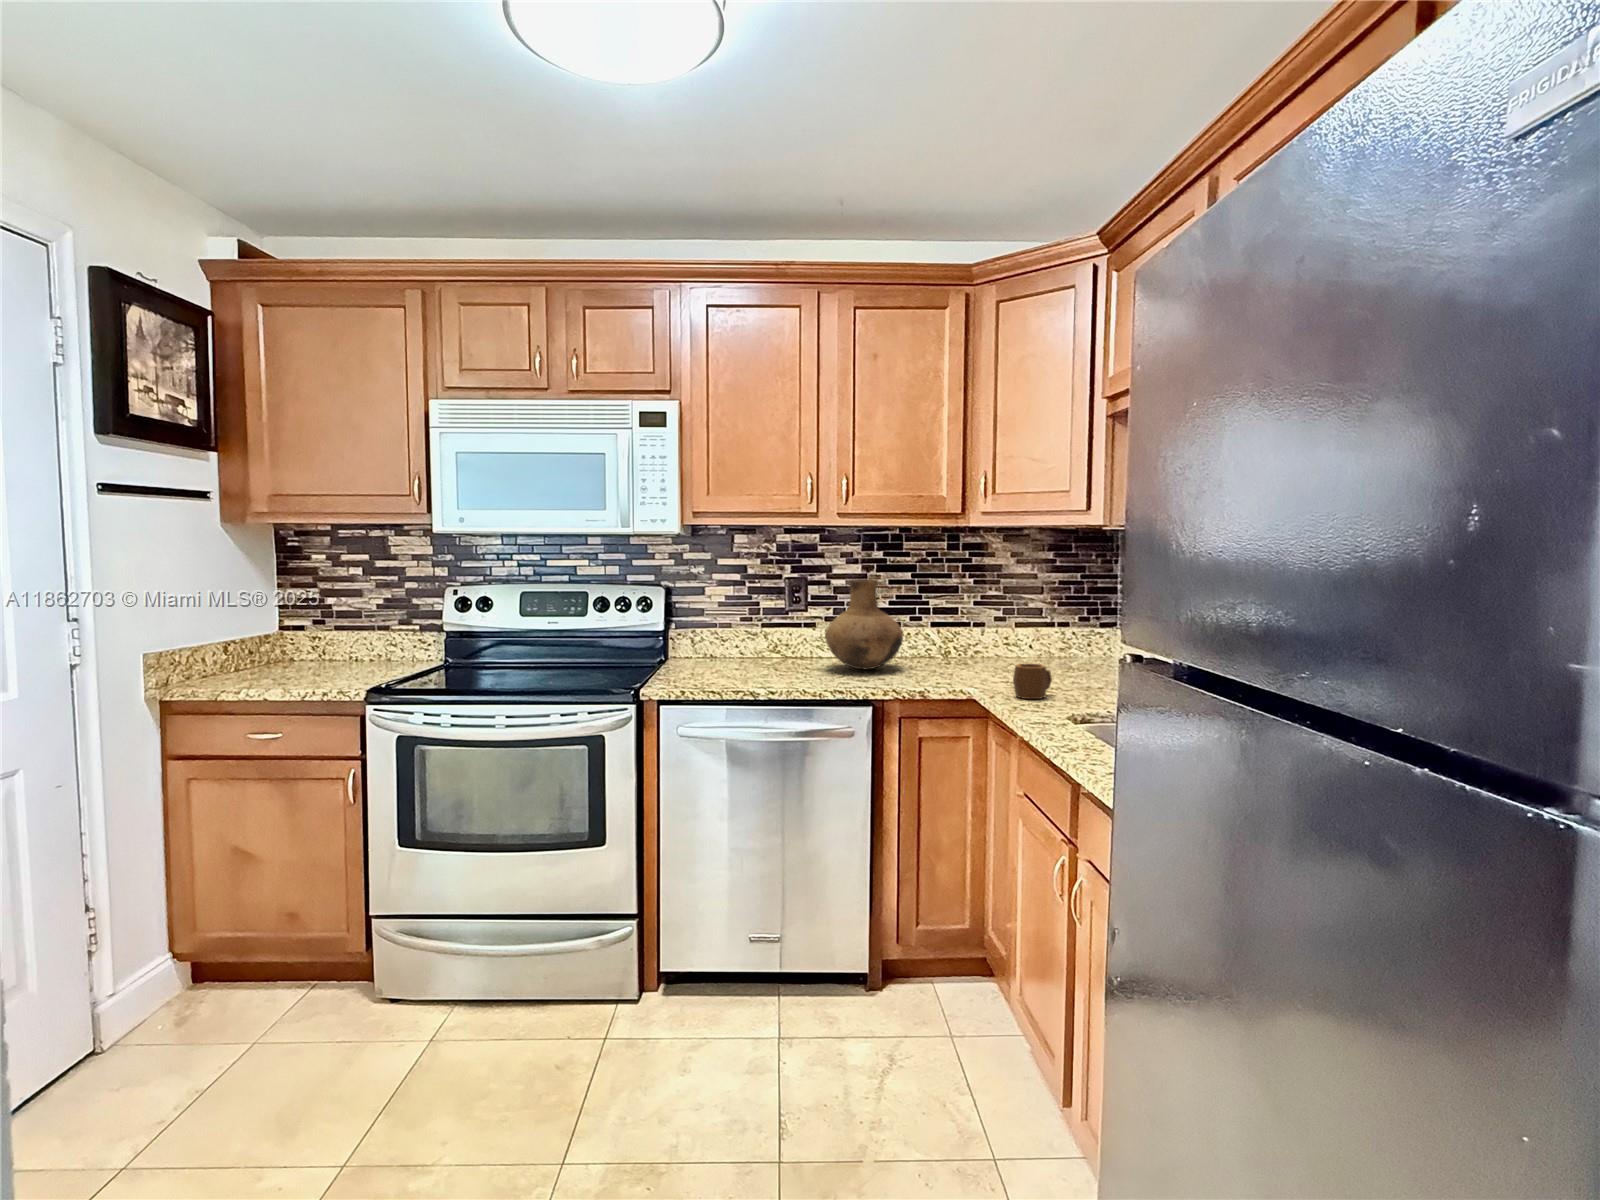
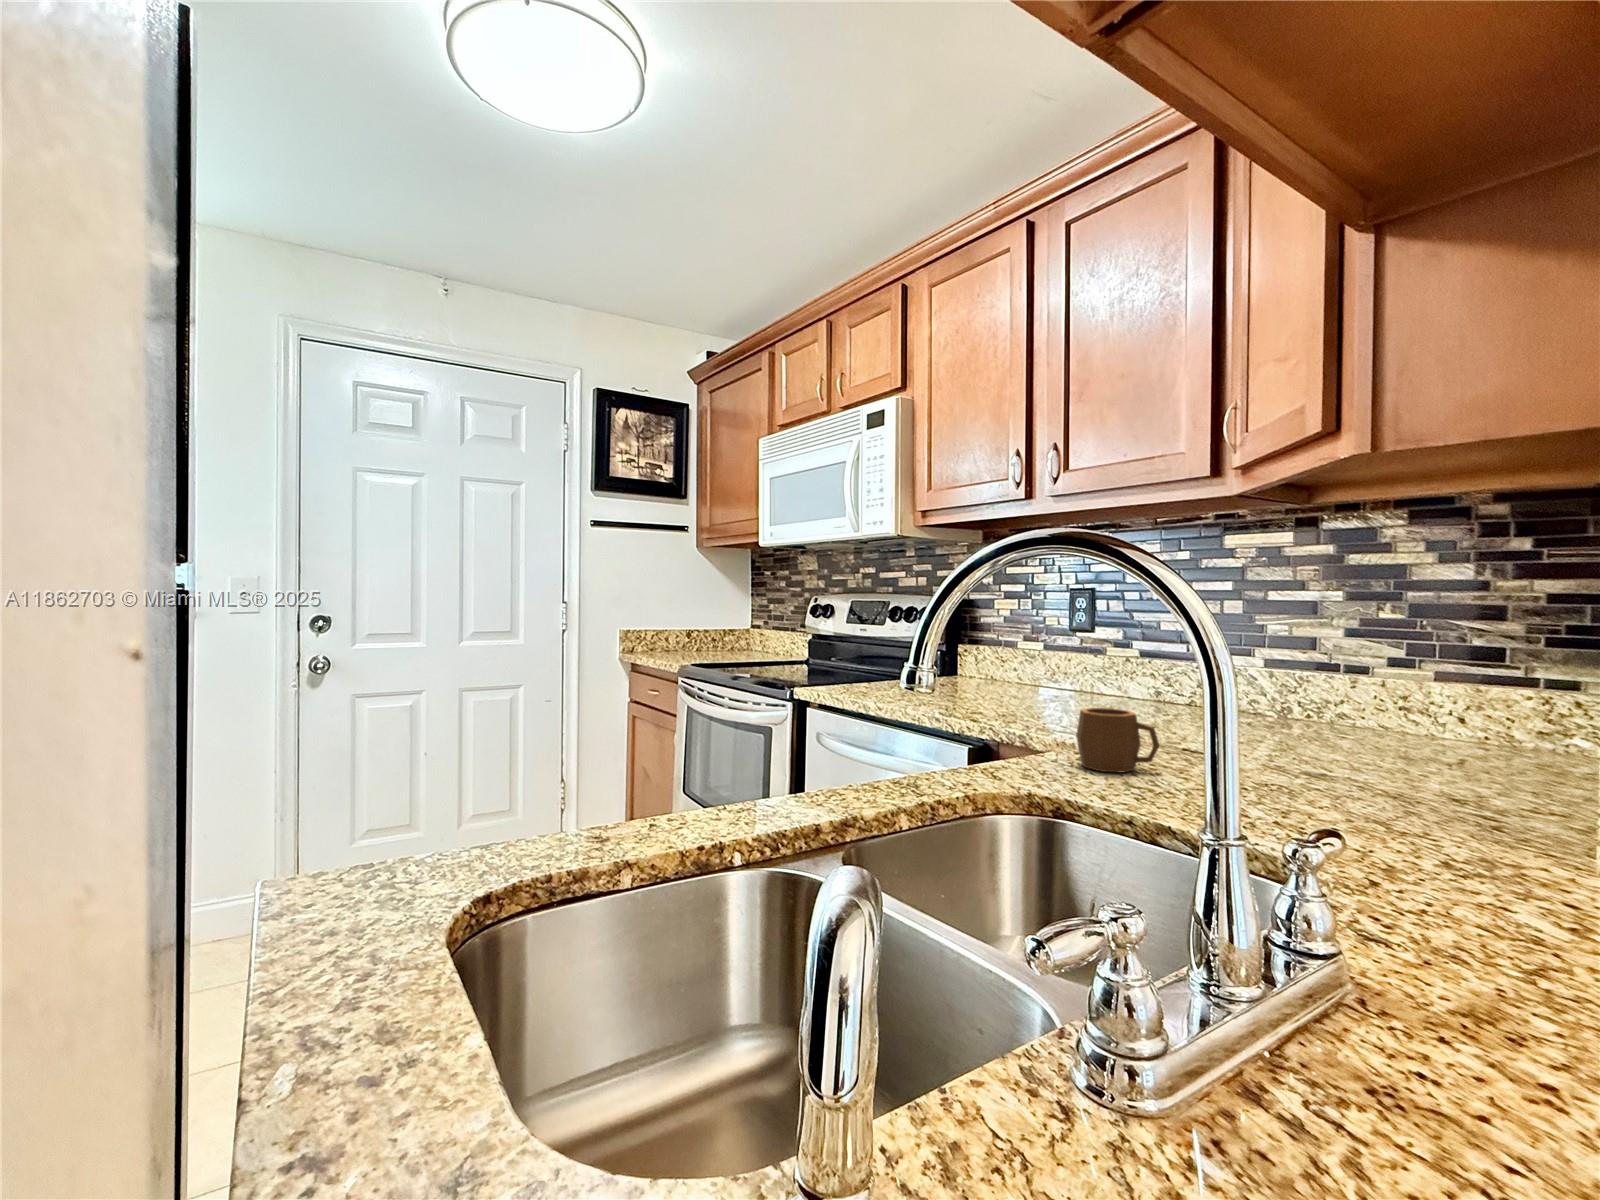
vase: present [825,579,903,669] -> none [1030,584,1147,708]

